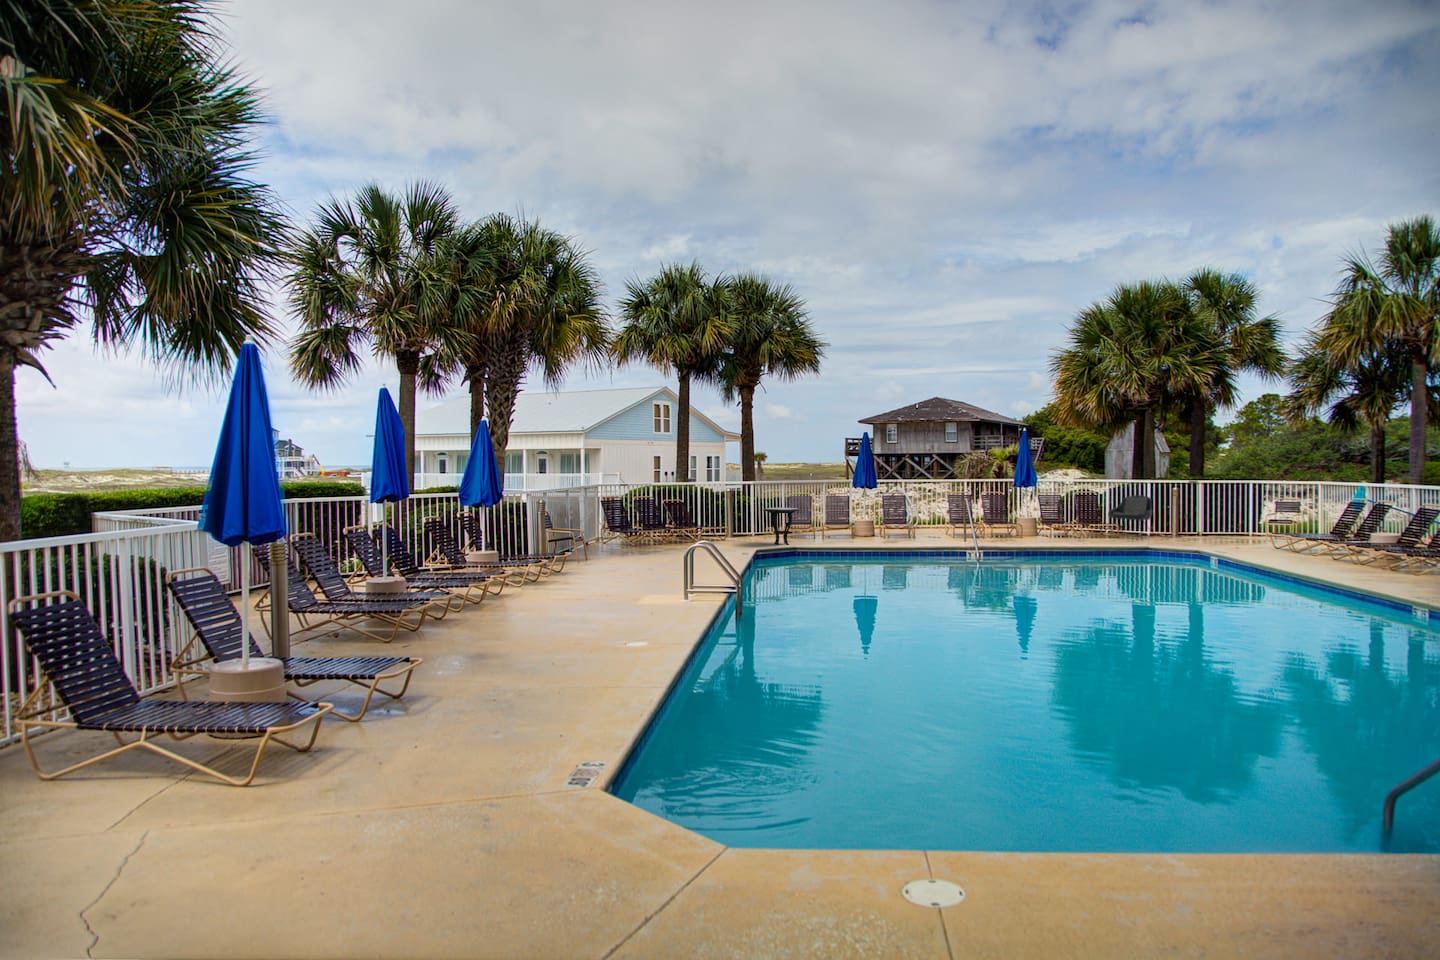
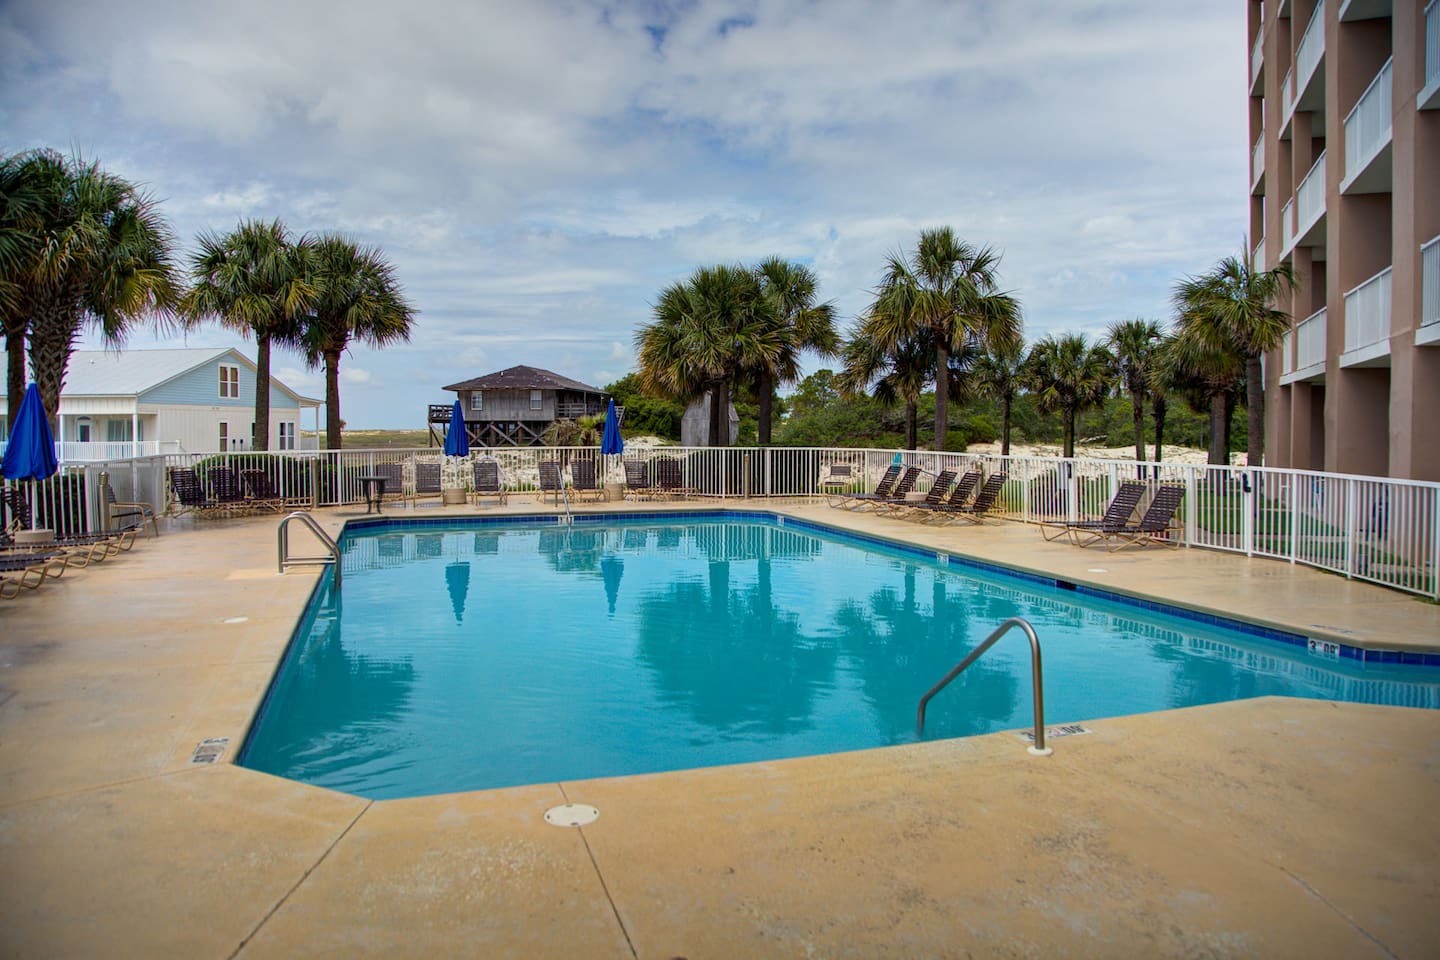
lounge chair: present [1108,495,1152,537] -> none [686,462,725,500]

